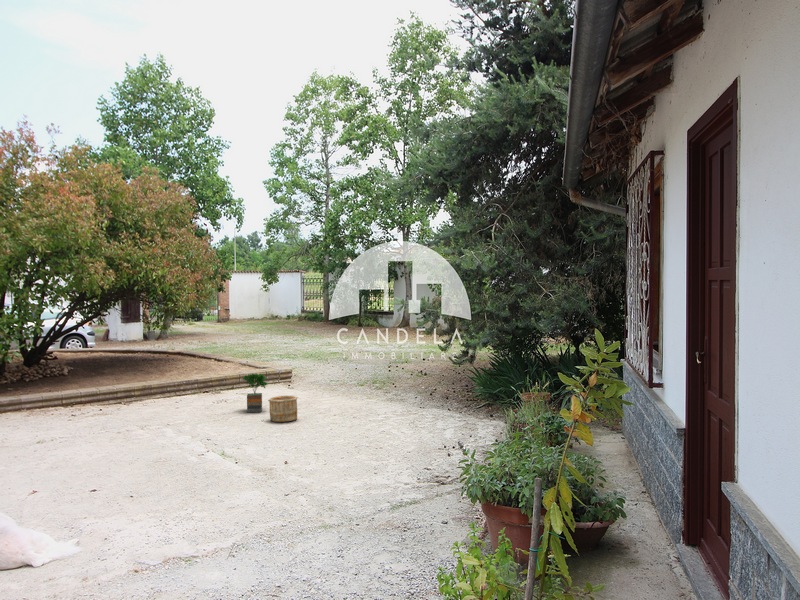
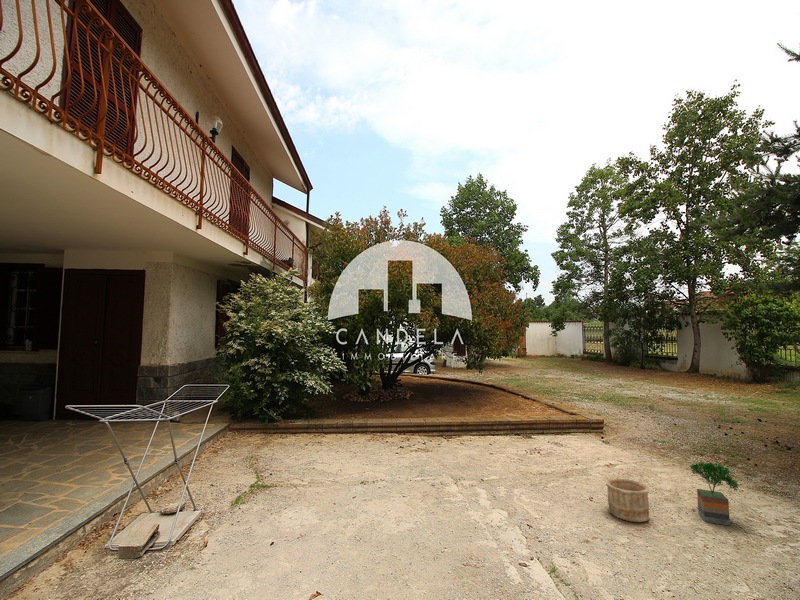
potted tree: present [243,374,267,413] -> present [690,462,739,526]

